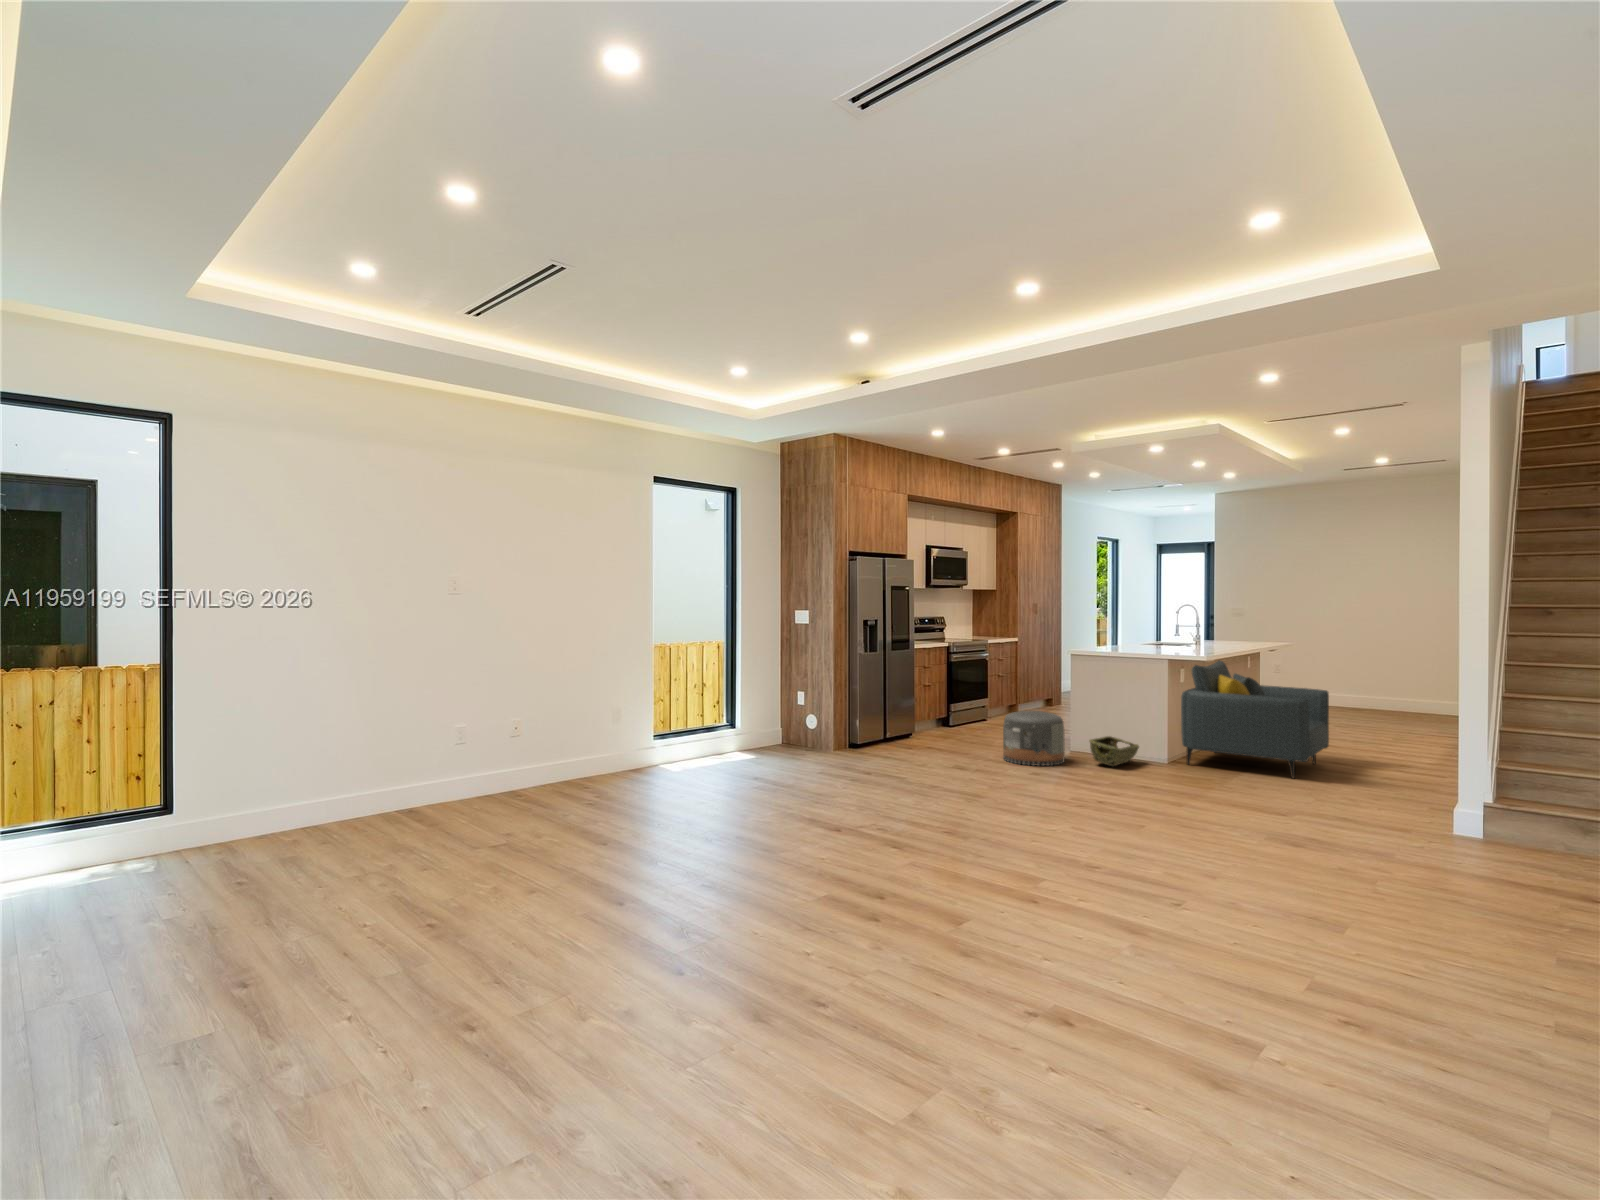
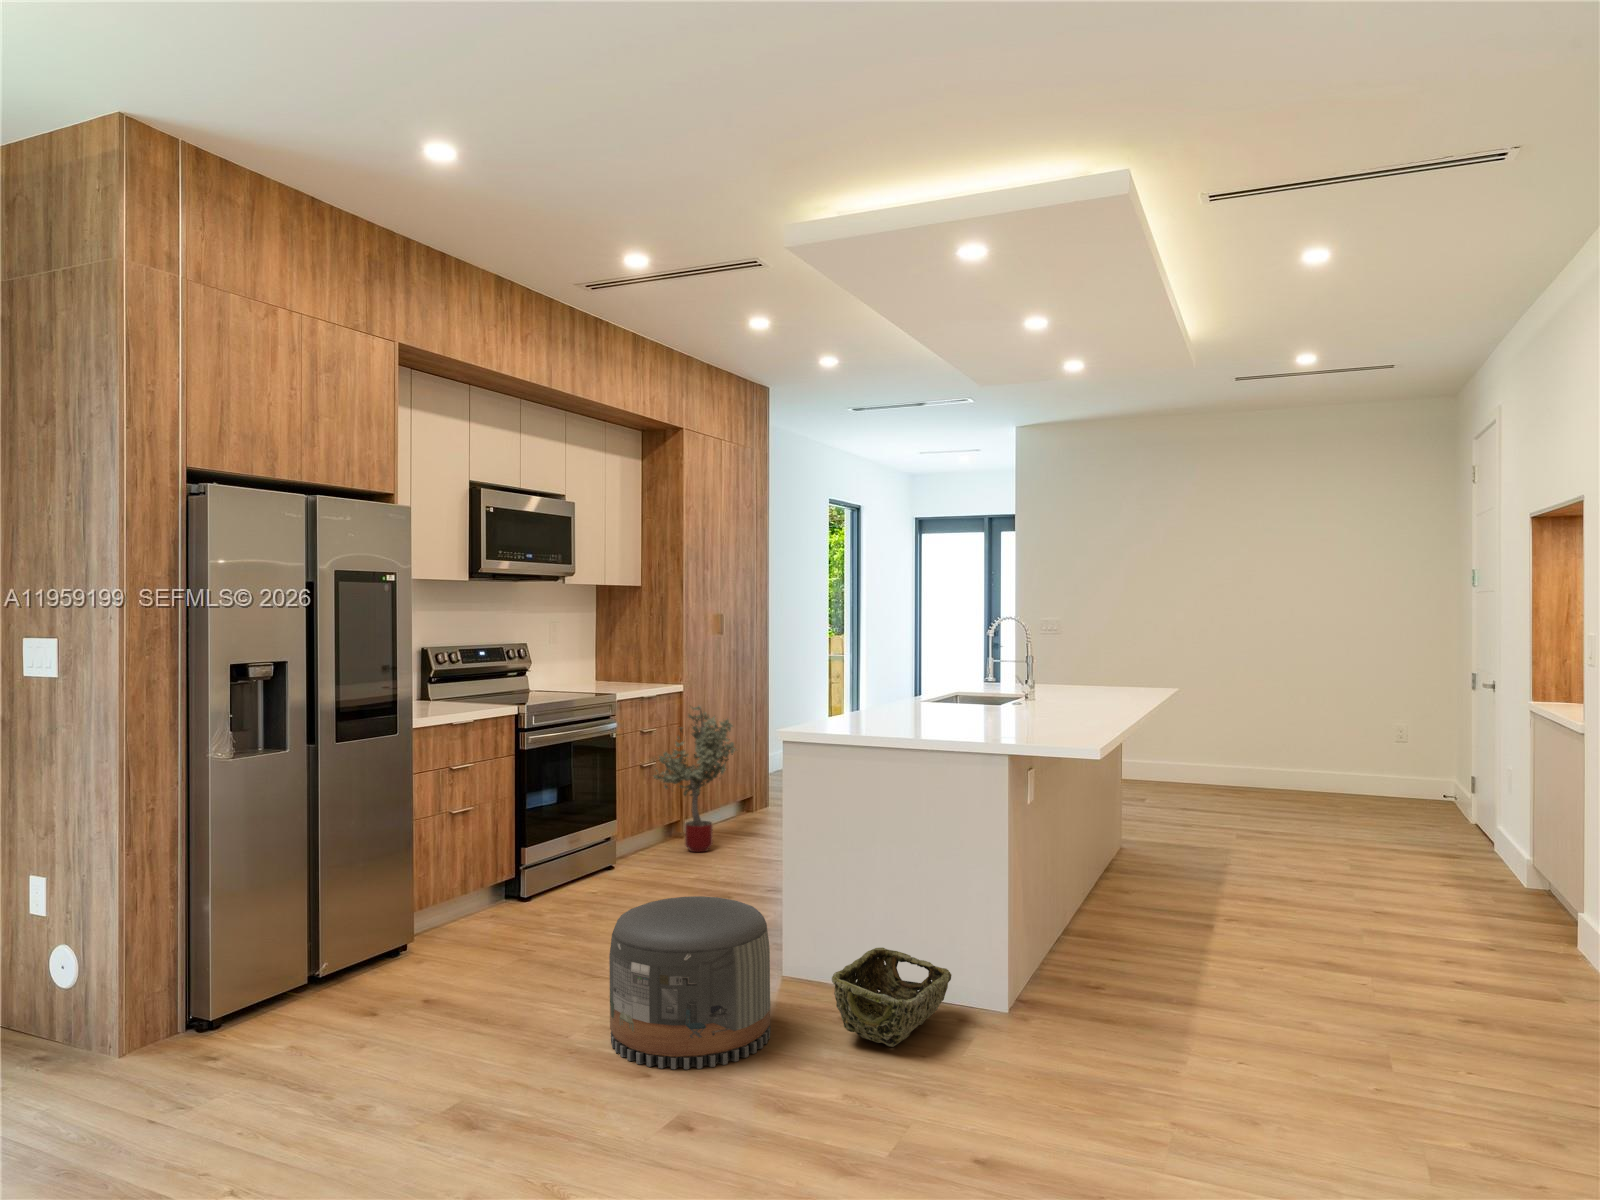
potted tree: none [1003,647,1045,717] -> present [654,706,736,852]
armchair: present [1181,661,1329,778] -> none [1044,739,1351,1048]

